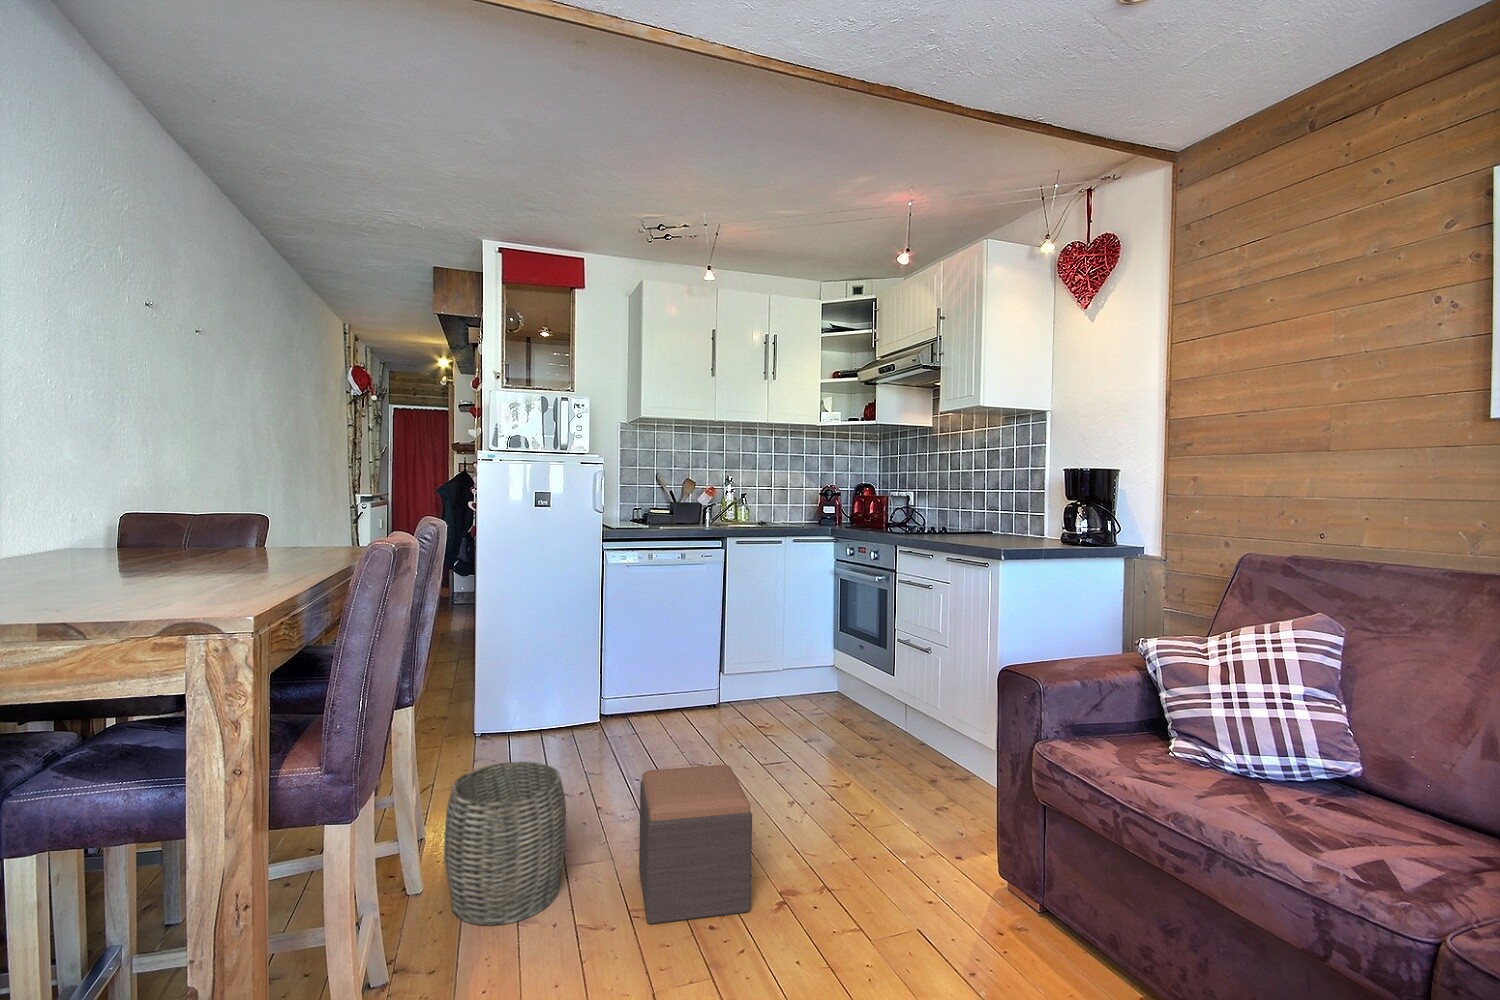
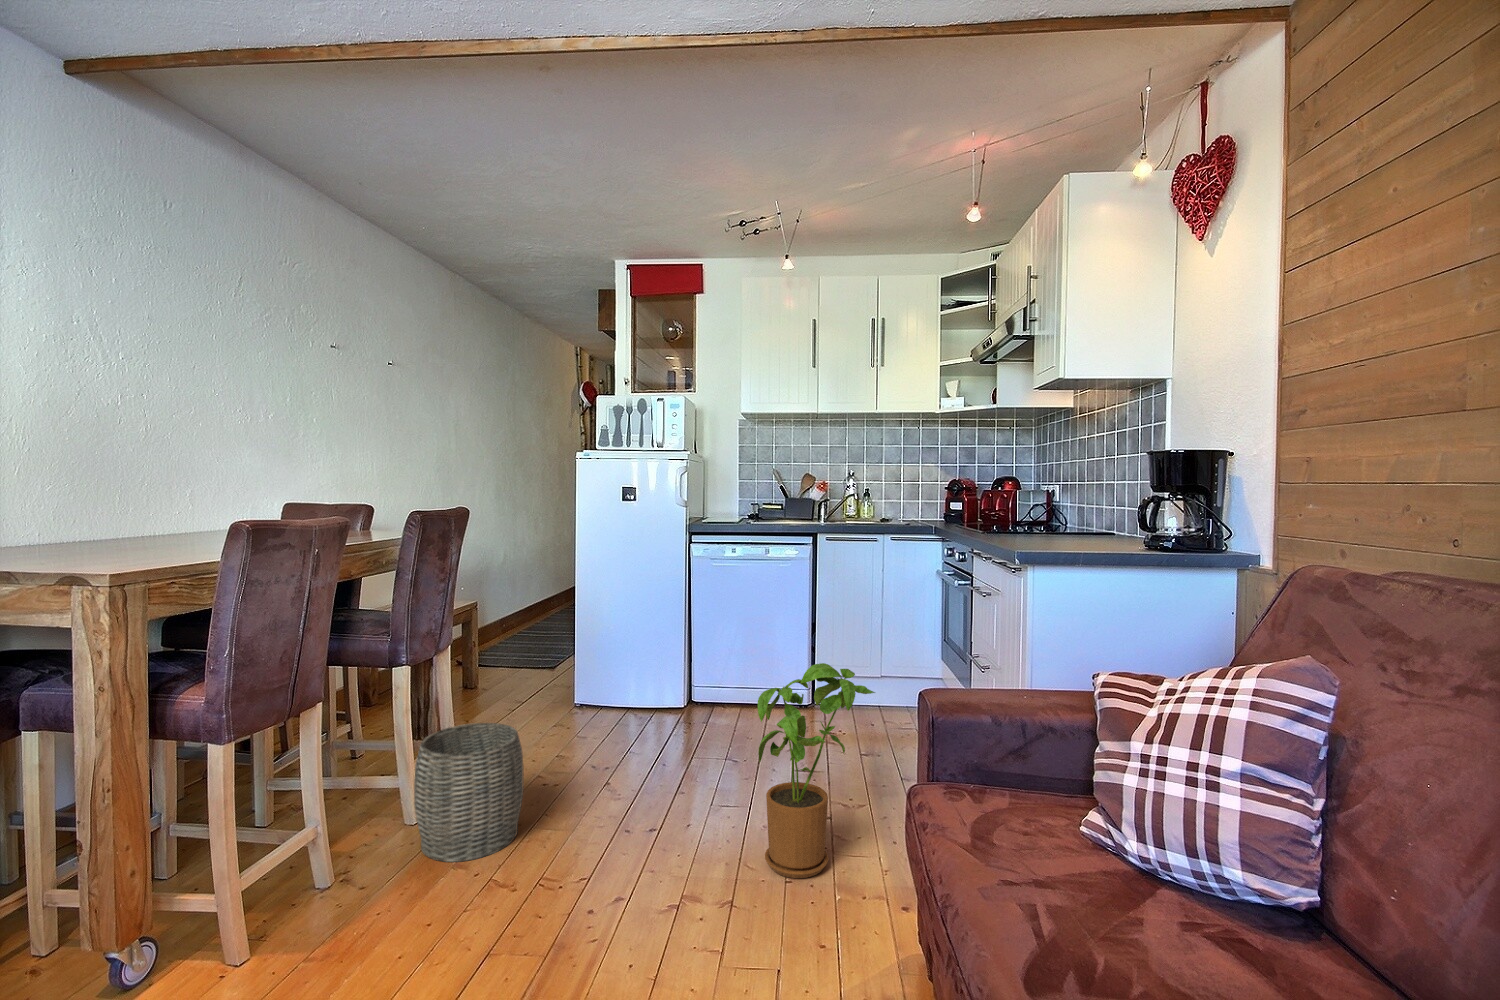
house plant: none [805,658,912,857] -> present [758,663,875,878]
footstool: present [639,765,752,924] -> none [543,748,670,904]

